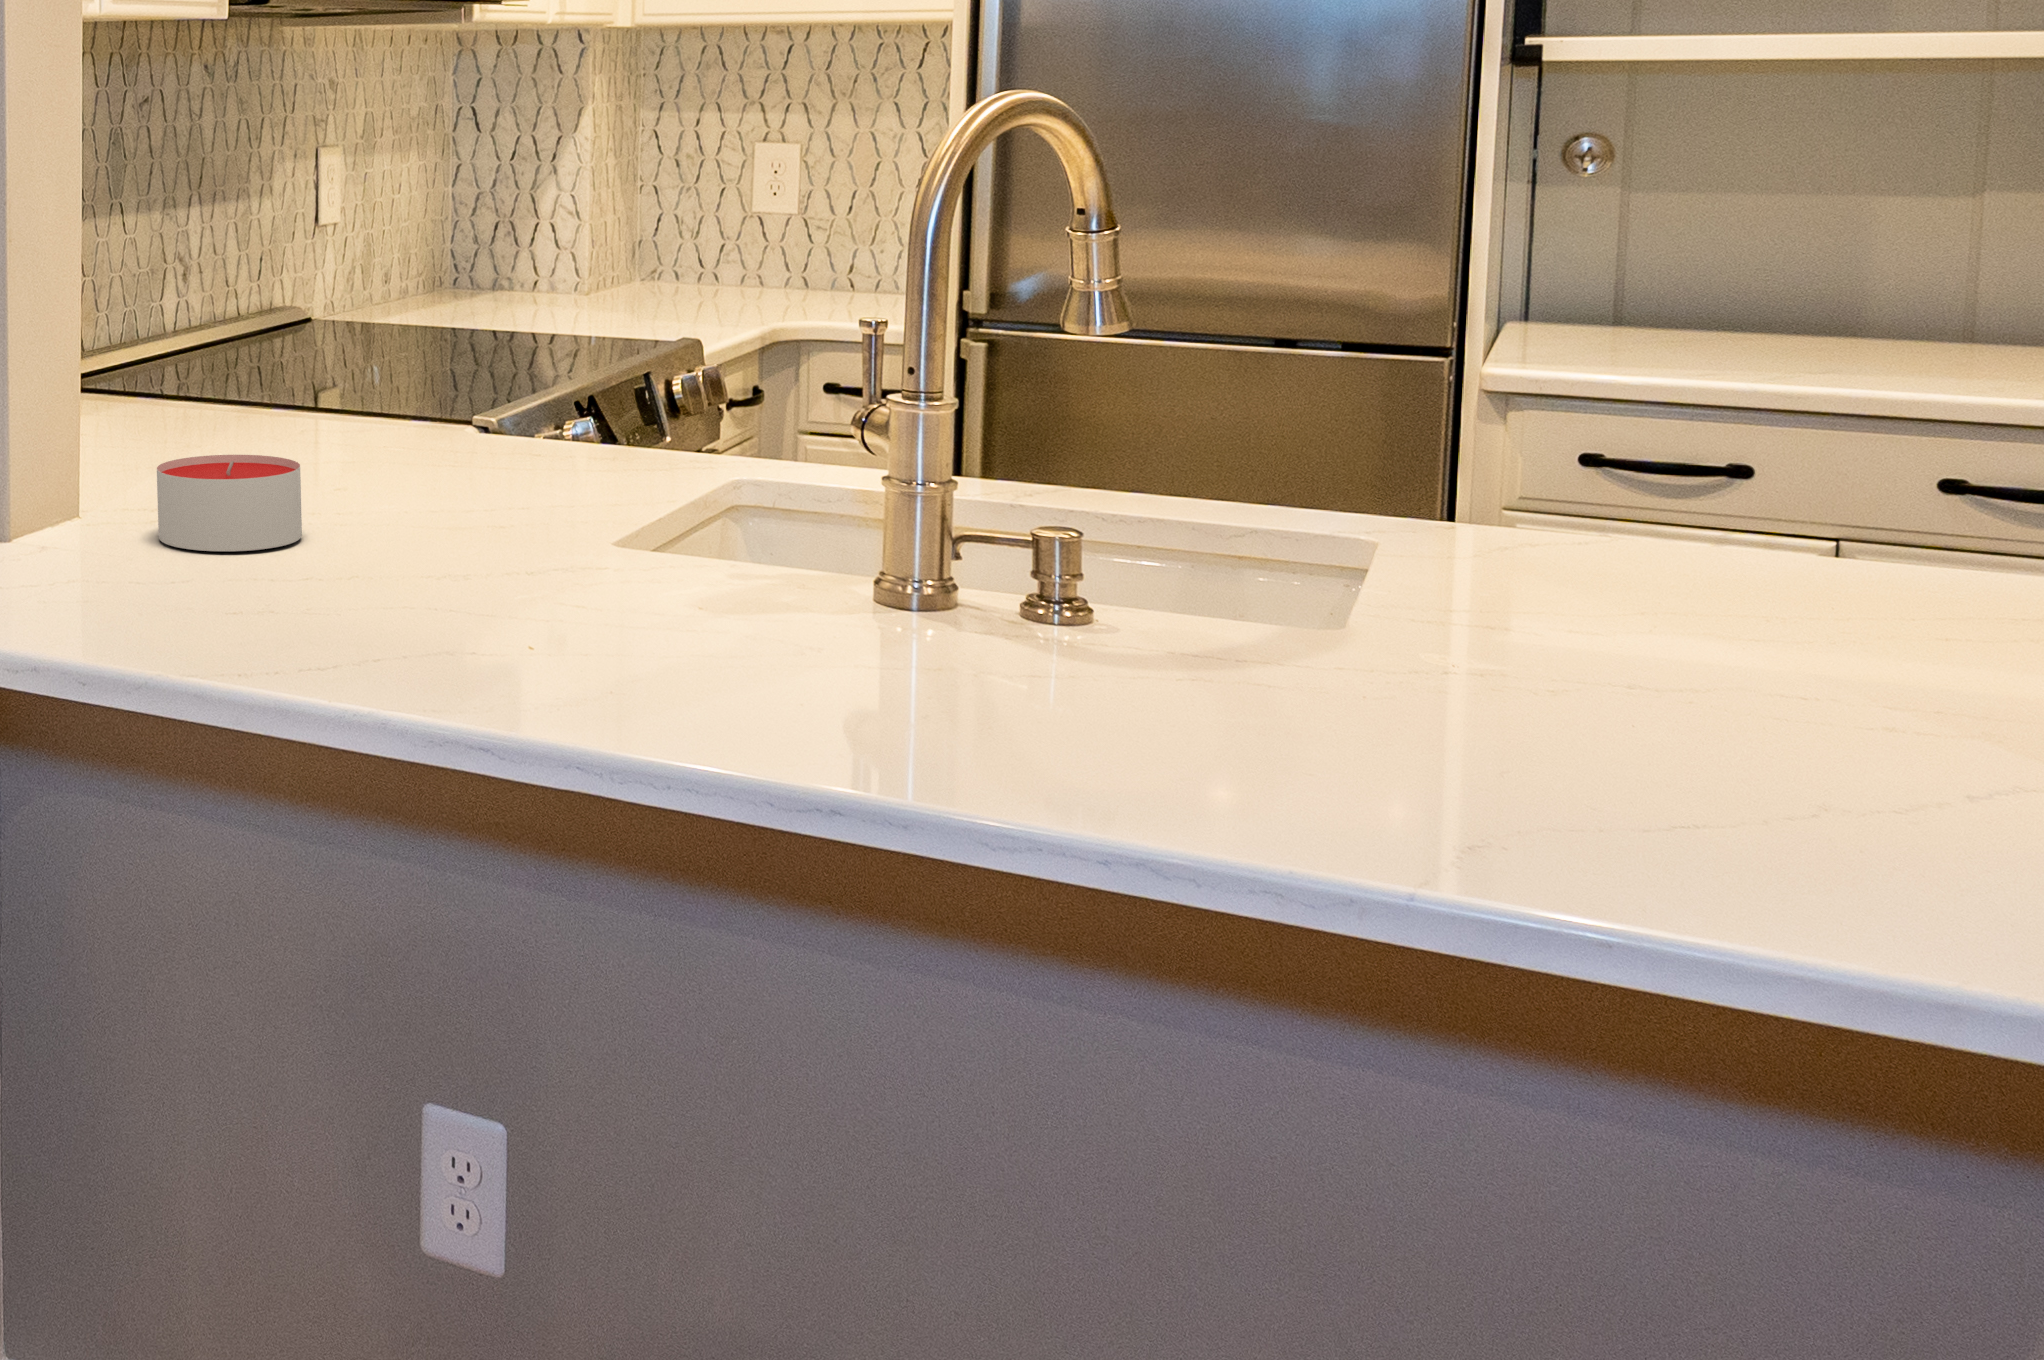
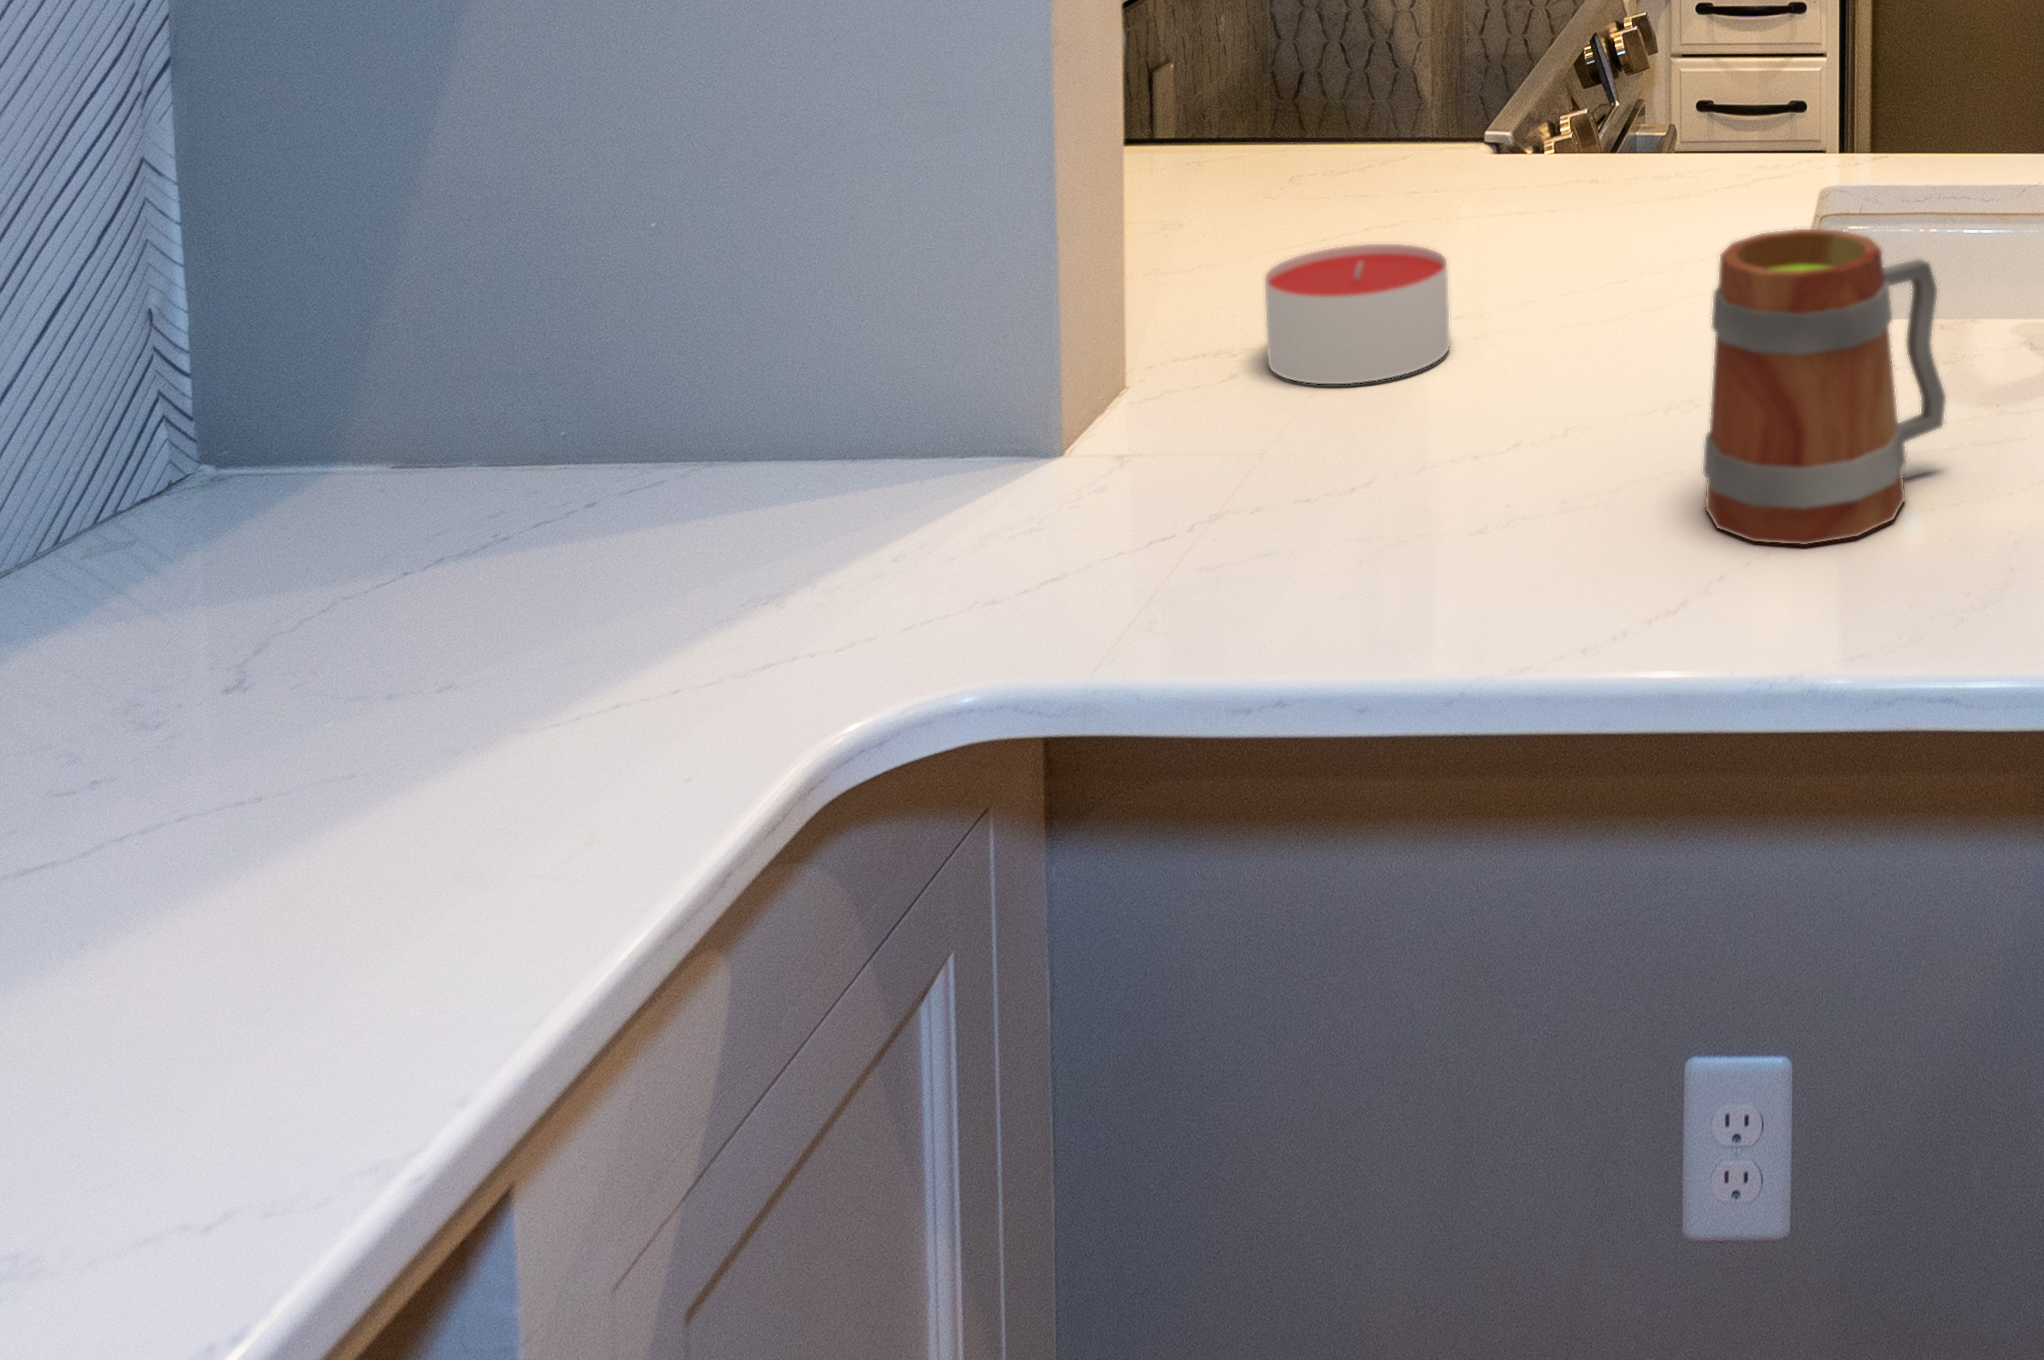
mug: none [391,423,620,676] -> present [1703,229,1946,545]

